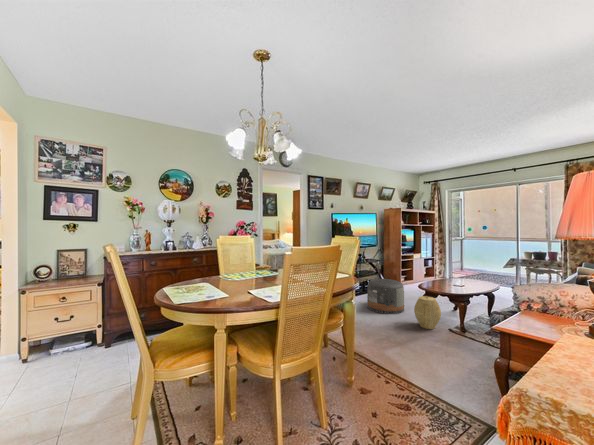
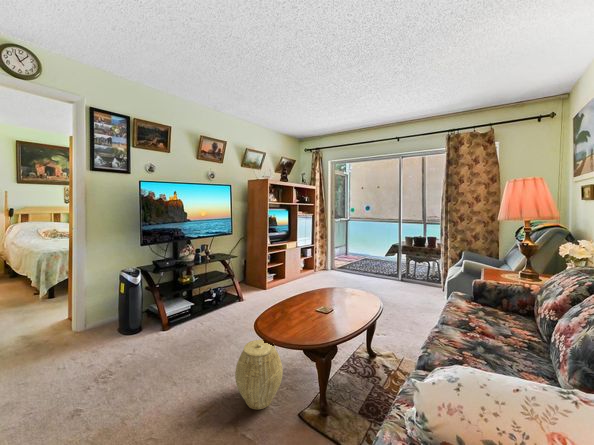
pouf: present [367,279,404,314] -> none [176,296,241,368]

